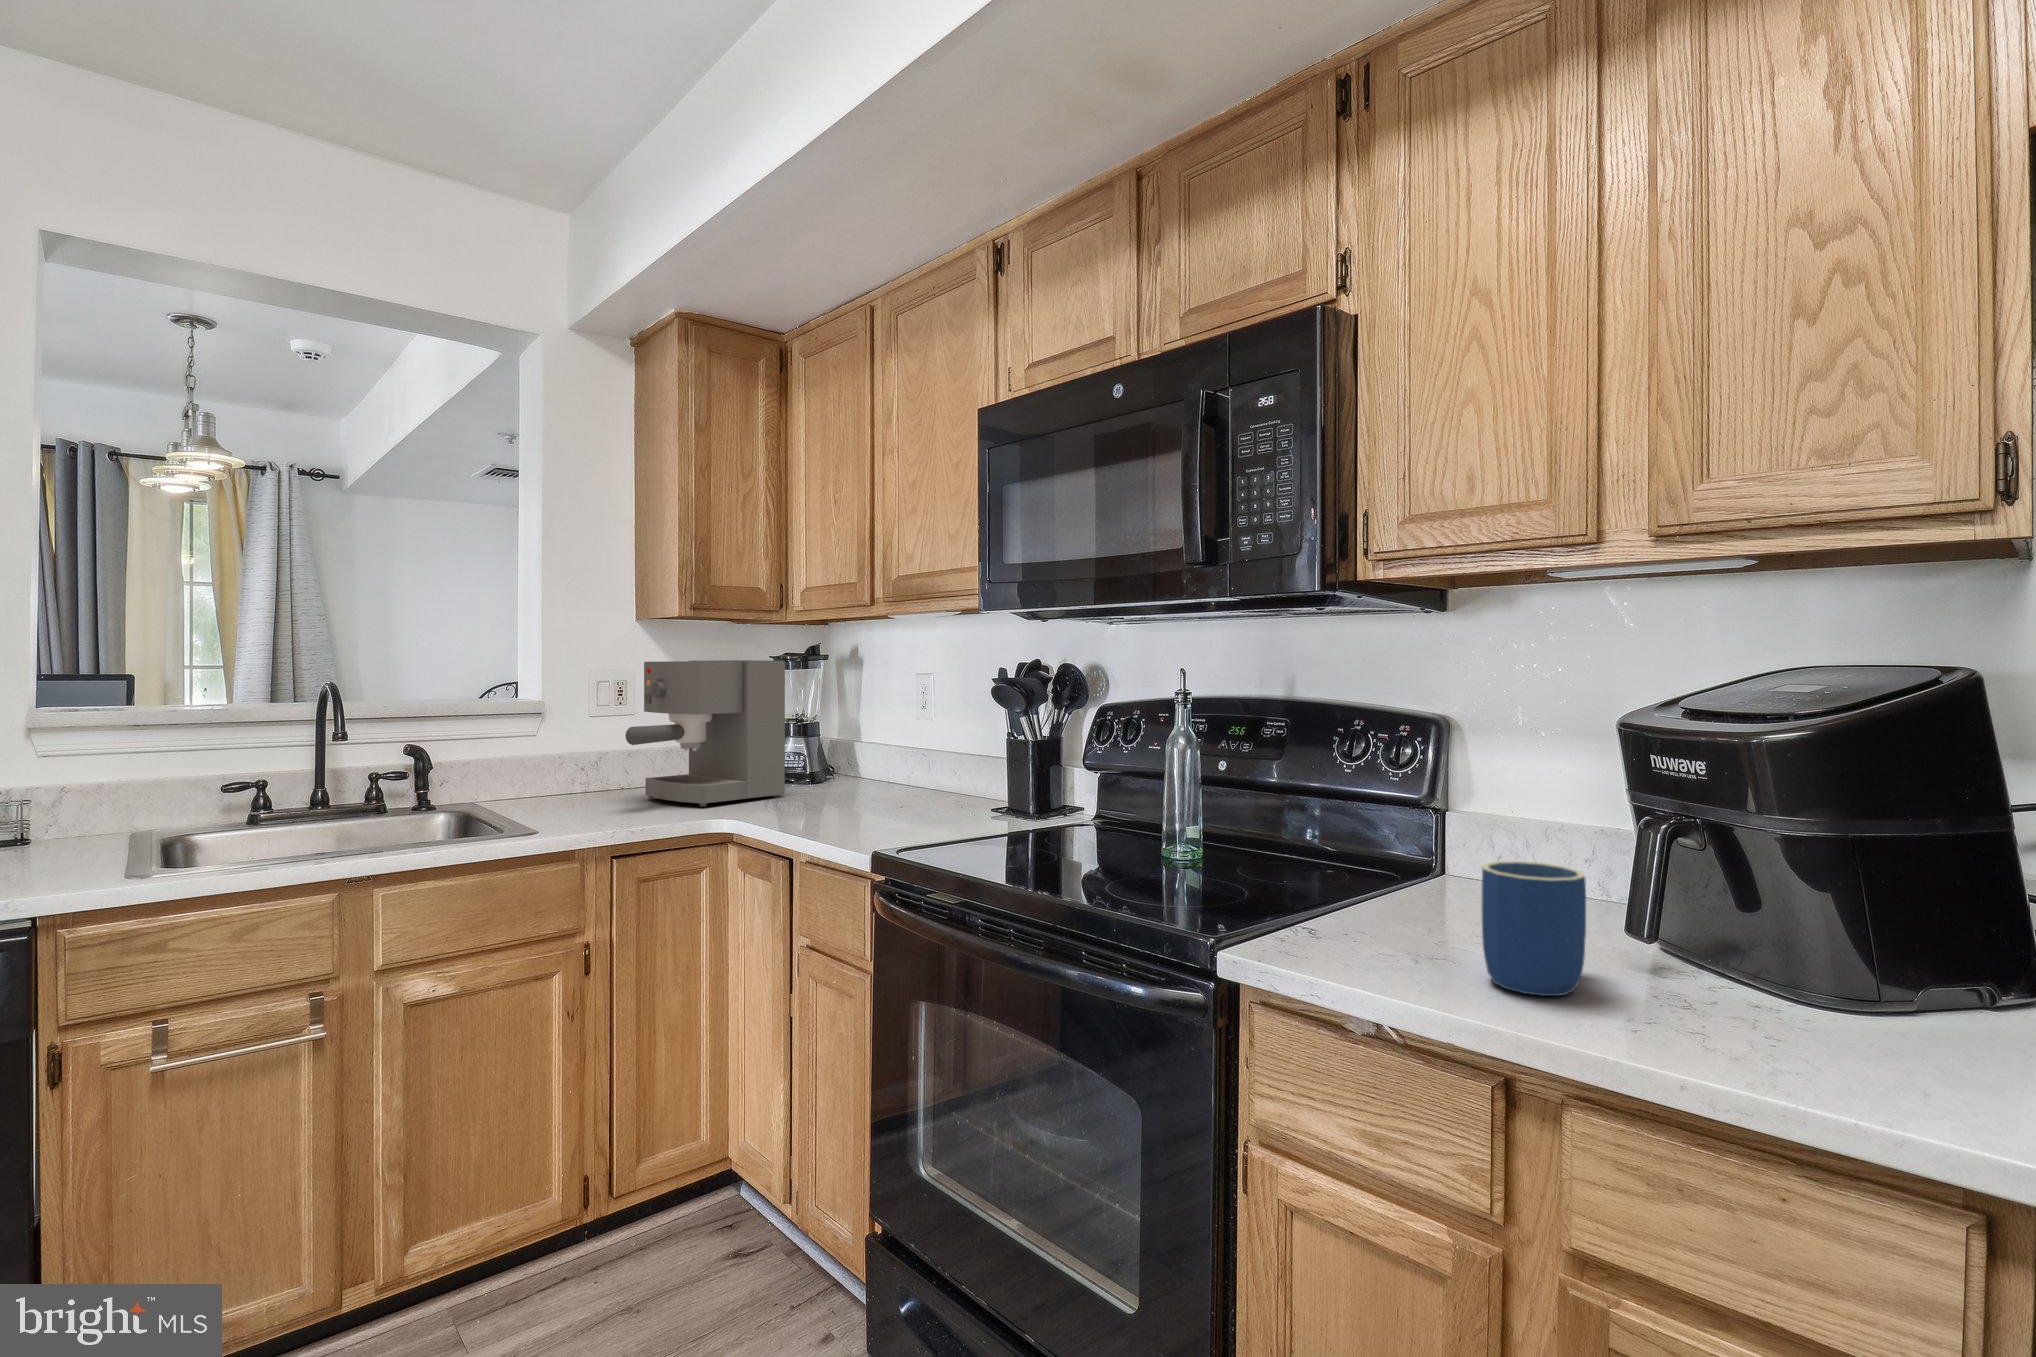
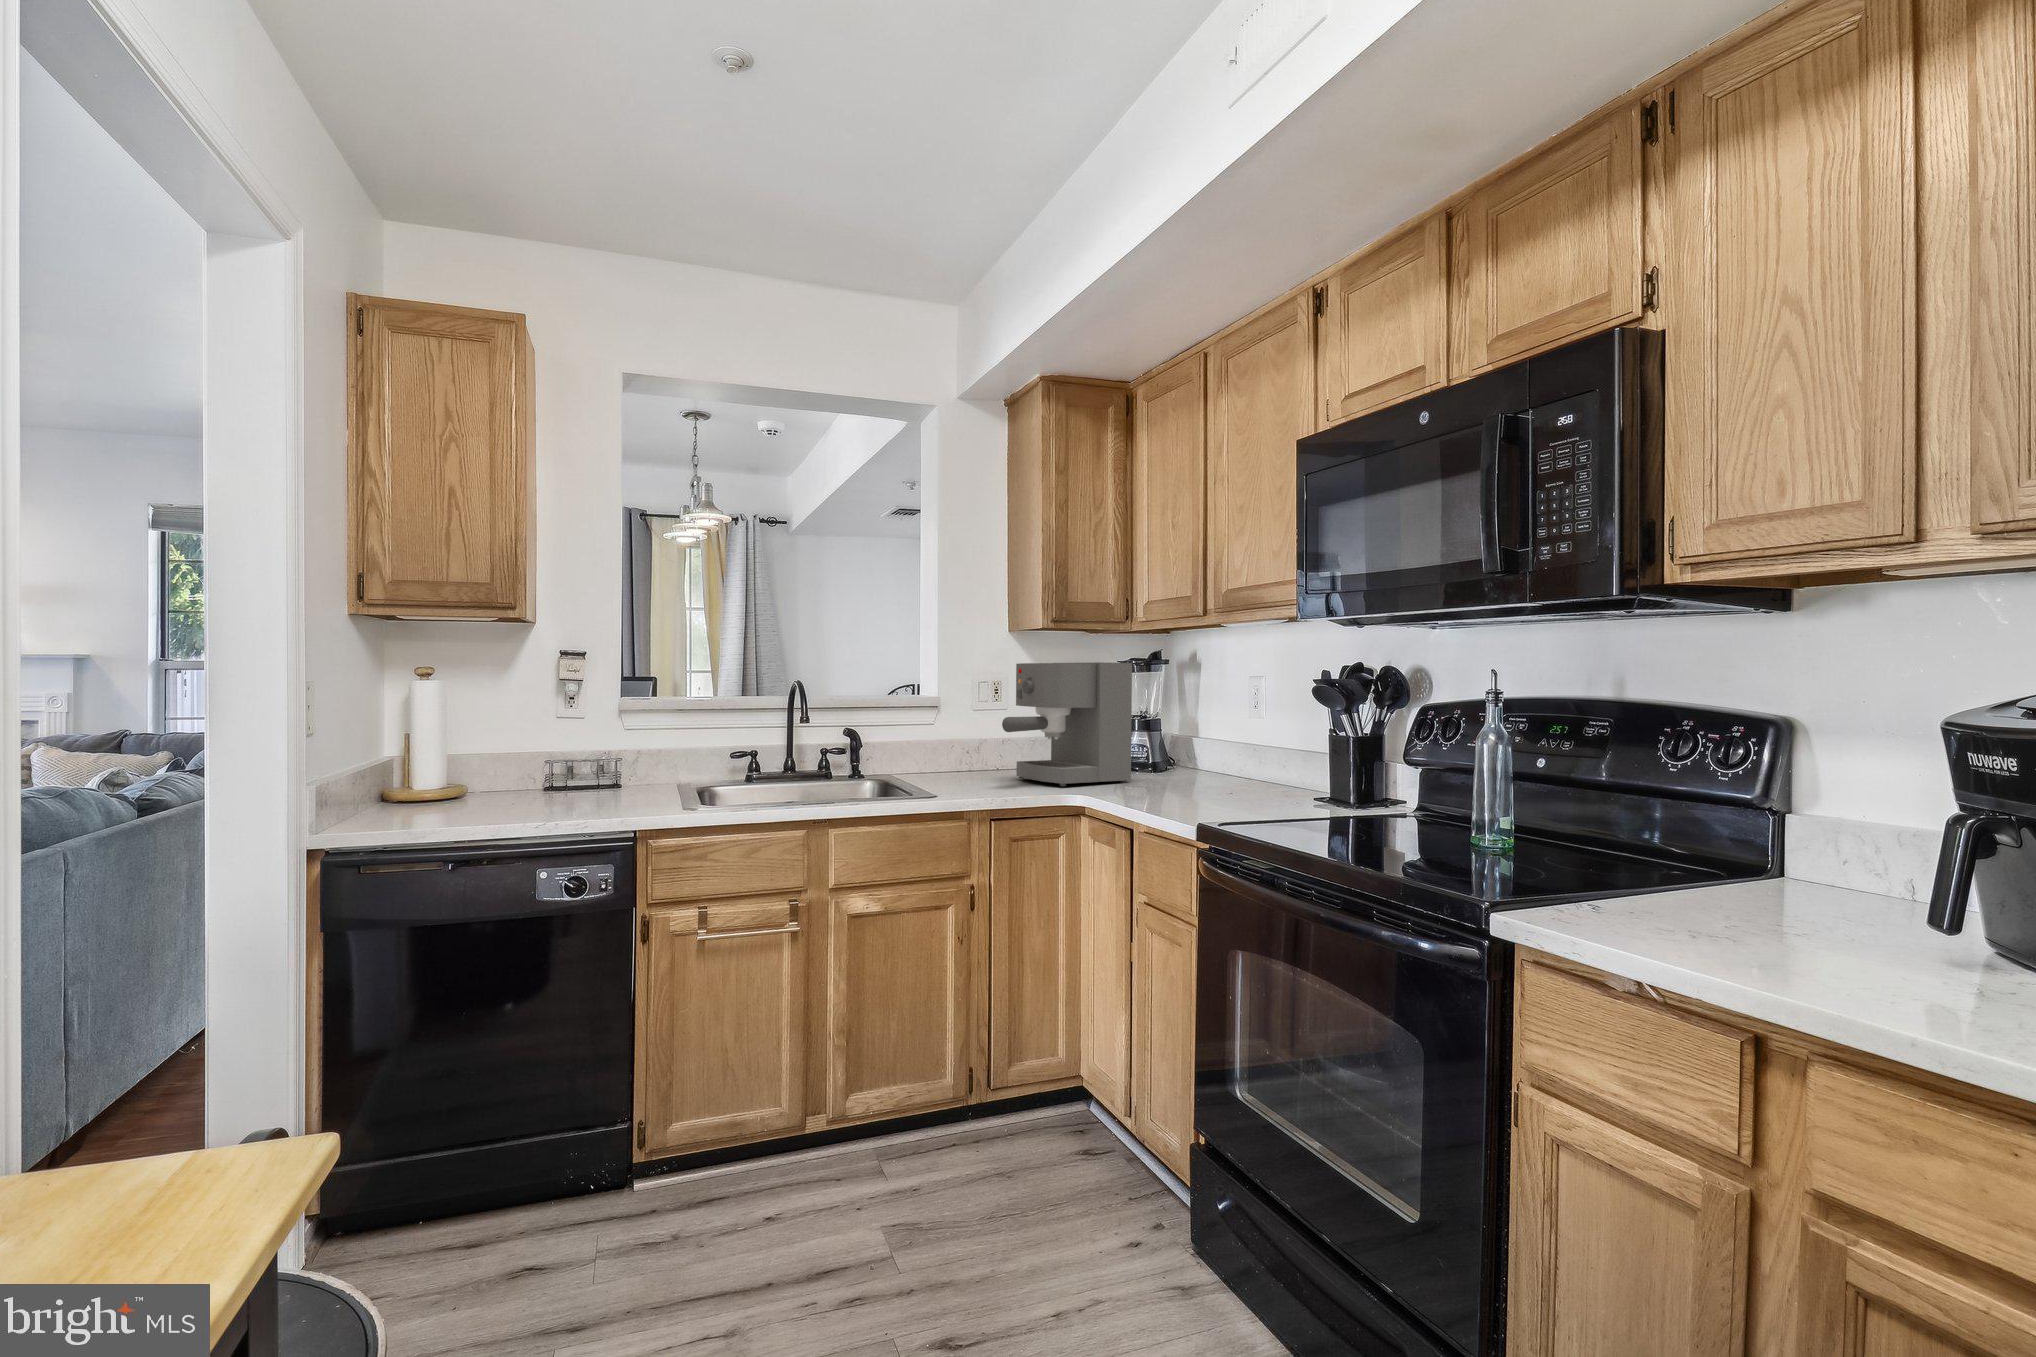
mug: present [1482,861,1586,996] -> none [1746,846,1862,969]

